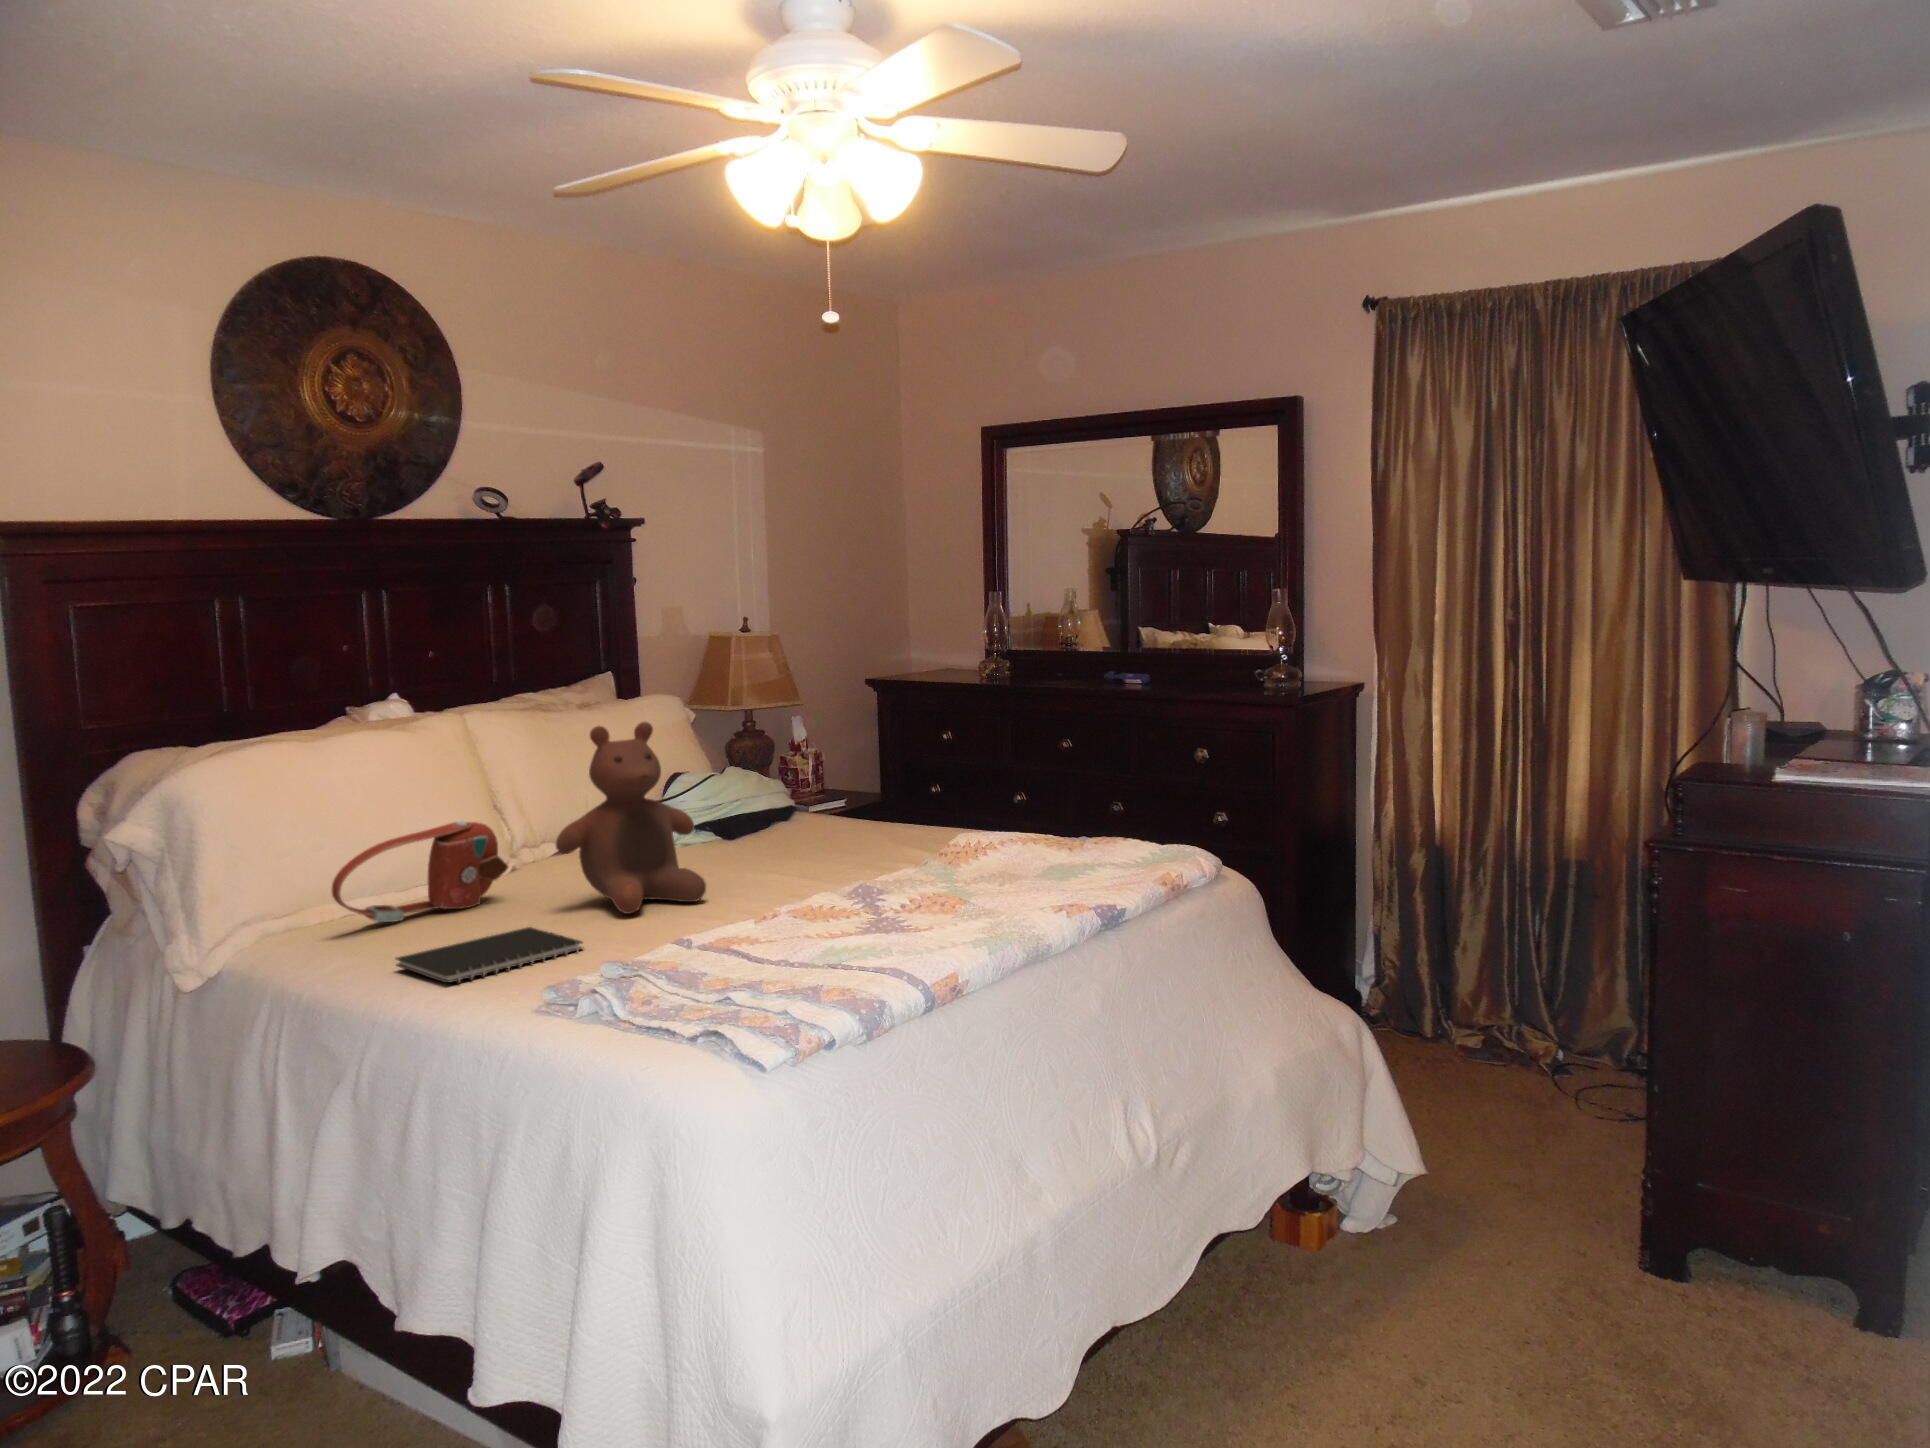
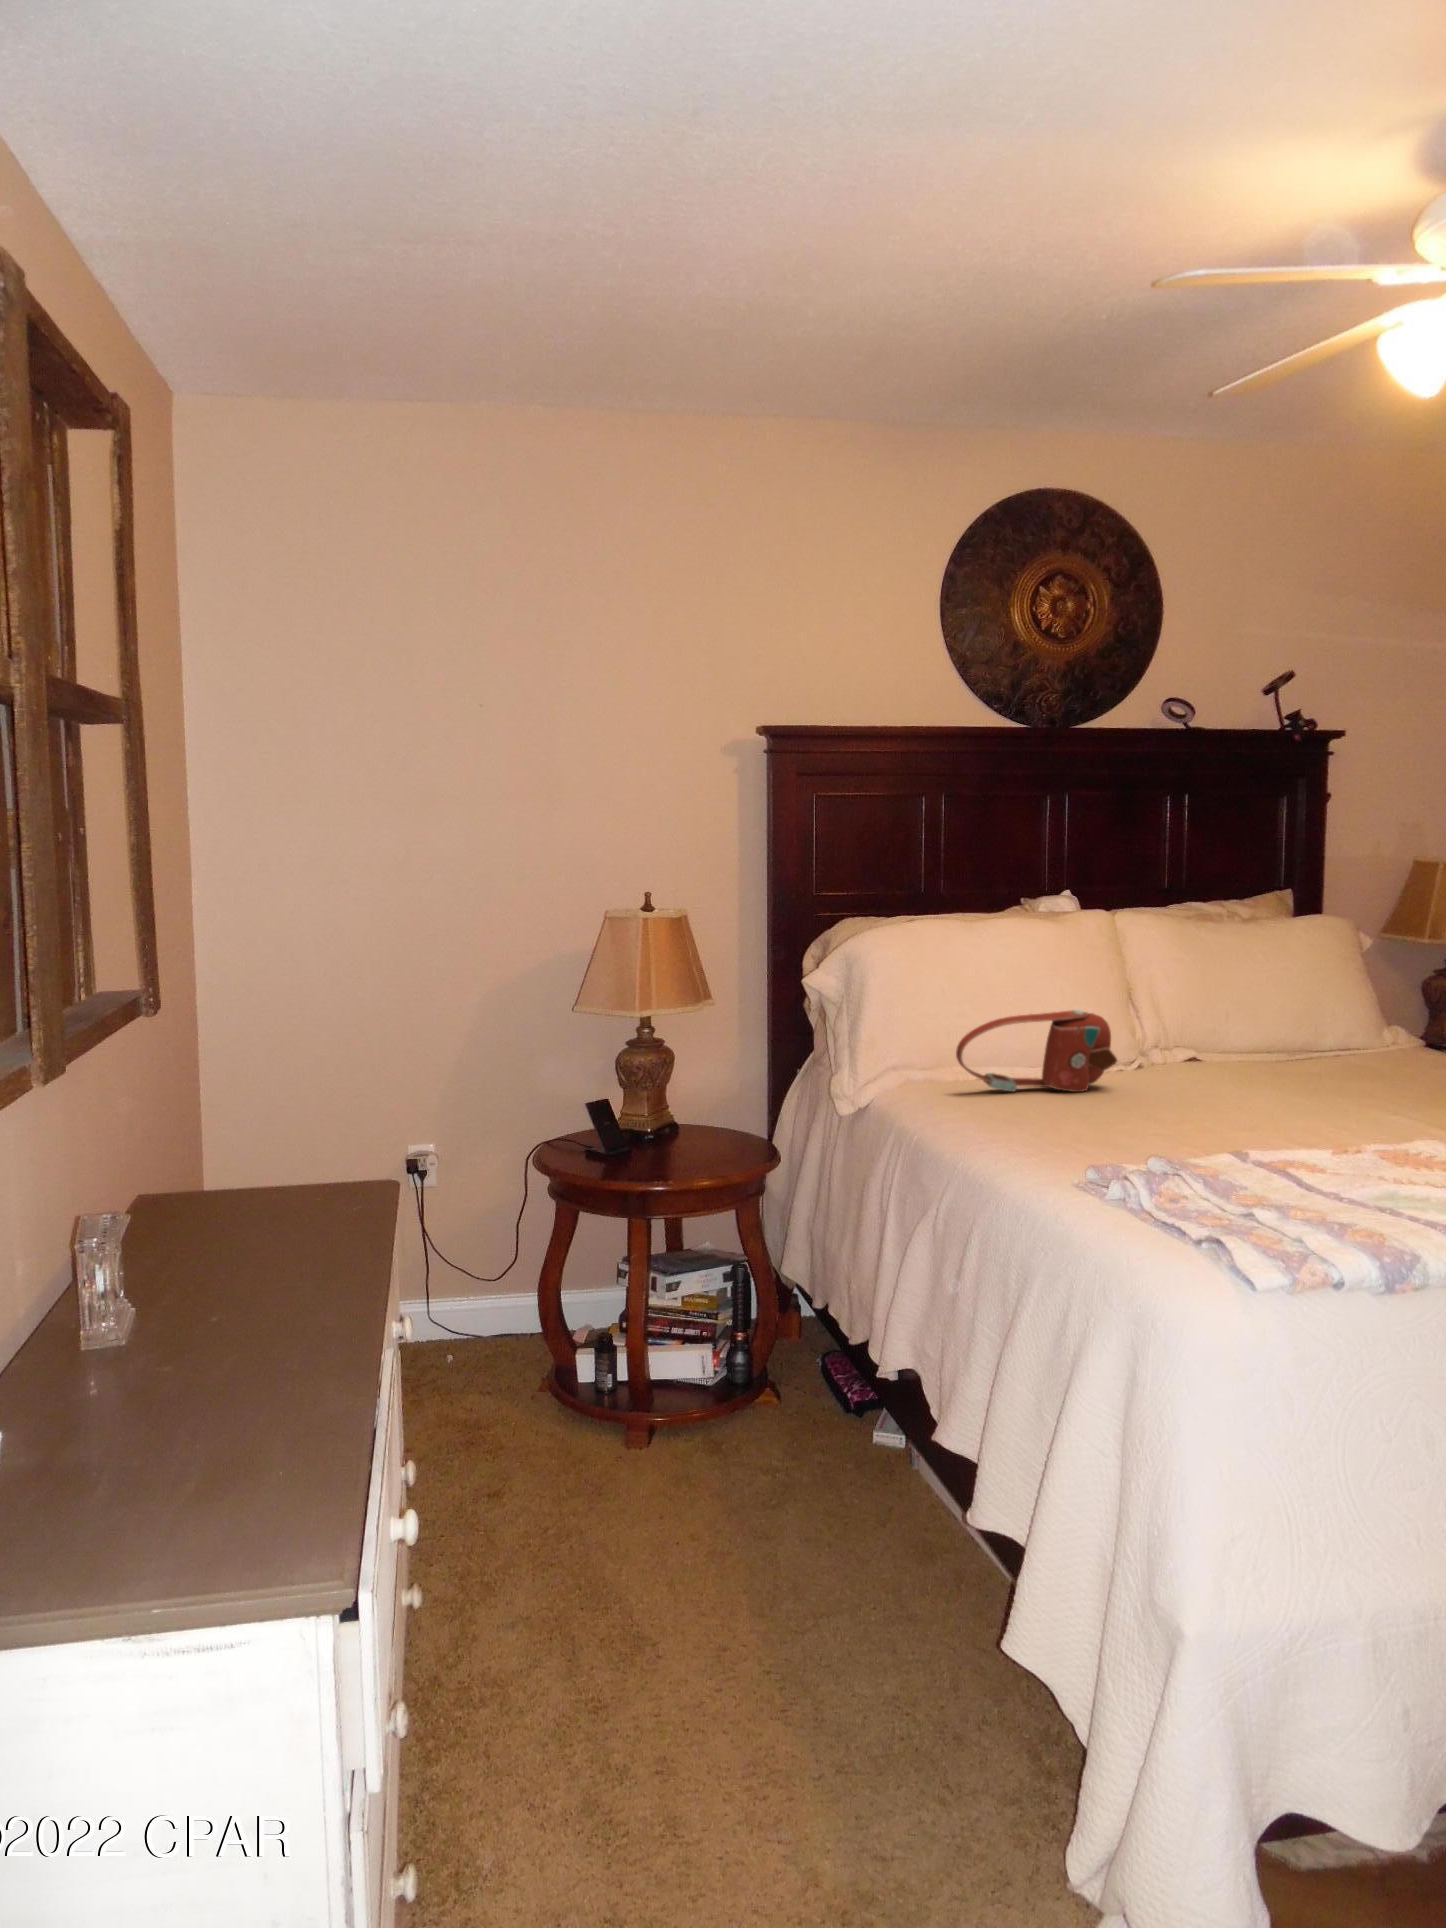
stuffed bear: present [555,722,706,914] -> none [1155,933,1307,1125]
notebook: present [396,927,582,983] -> none [982,1115,1149,1148]

